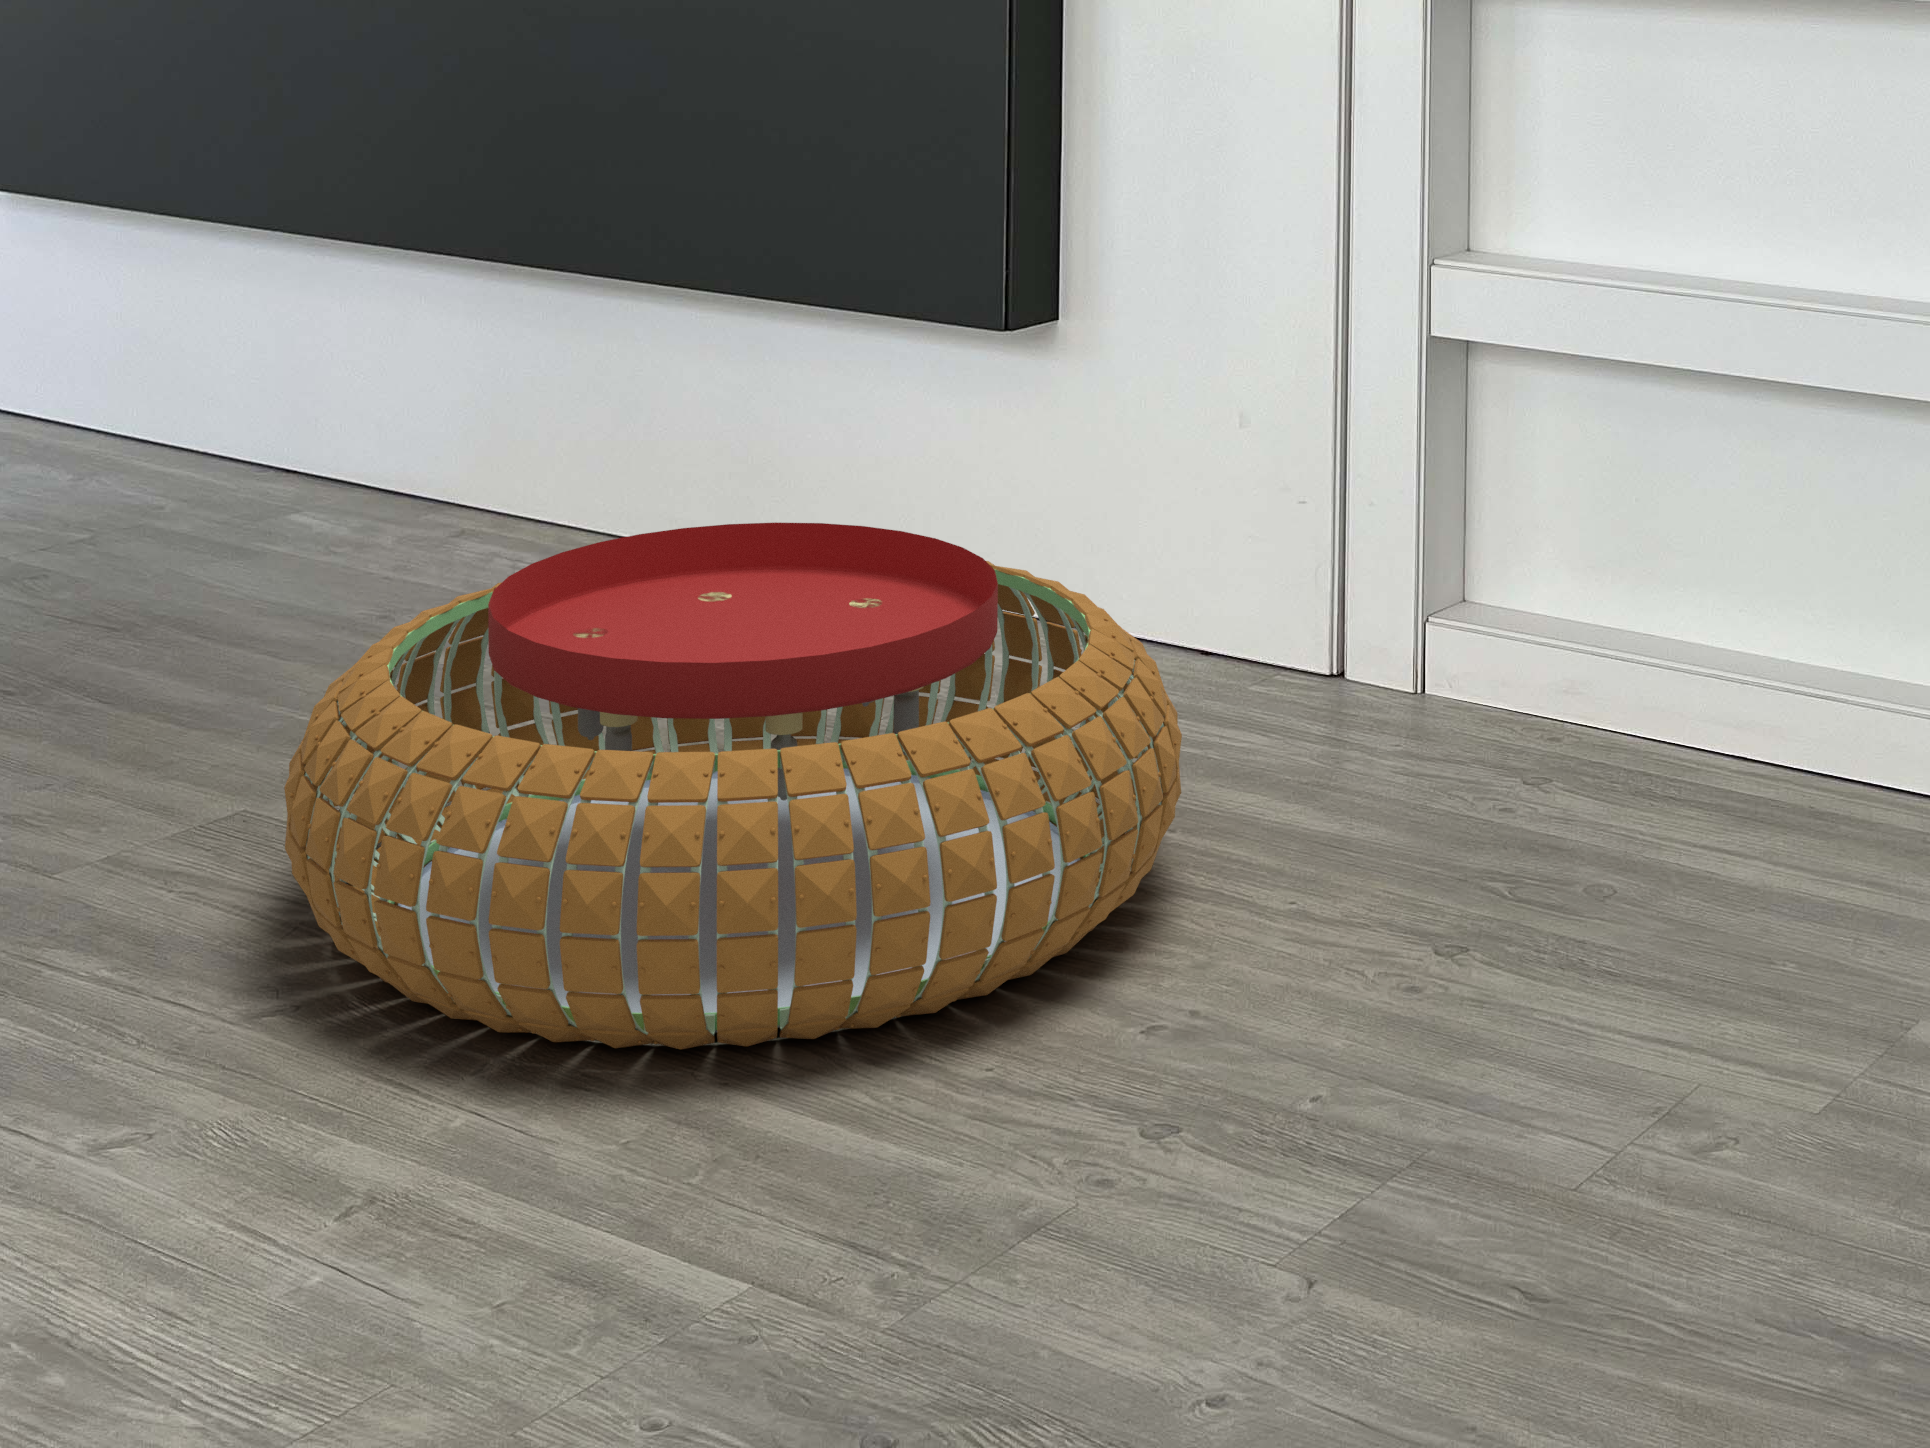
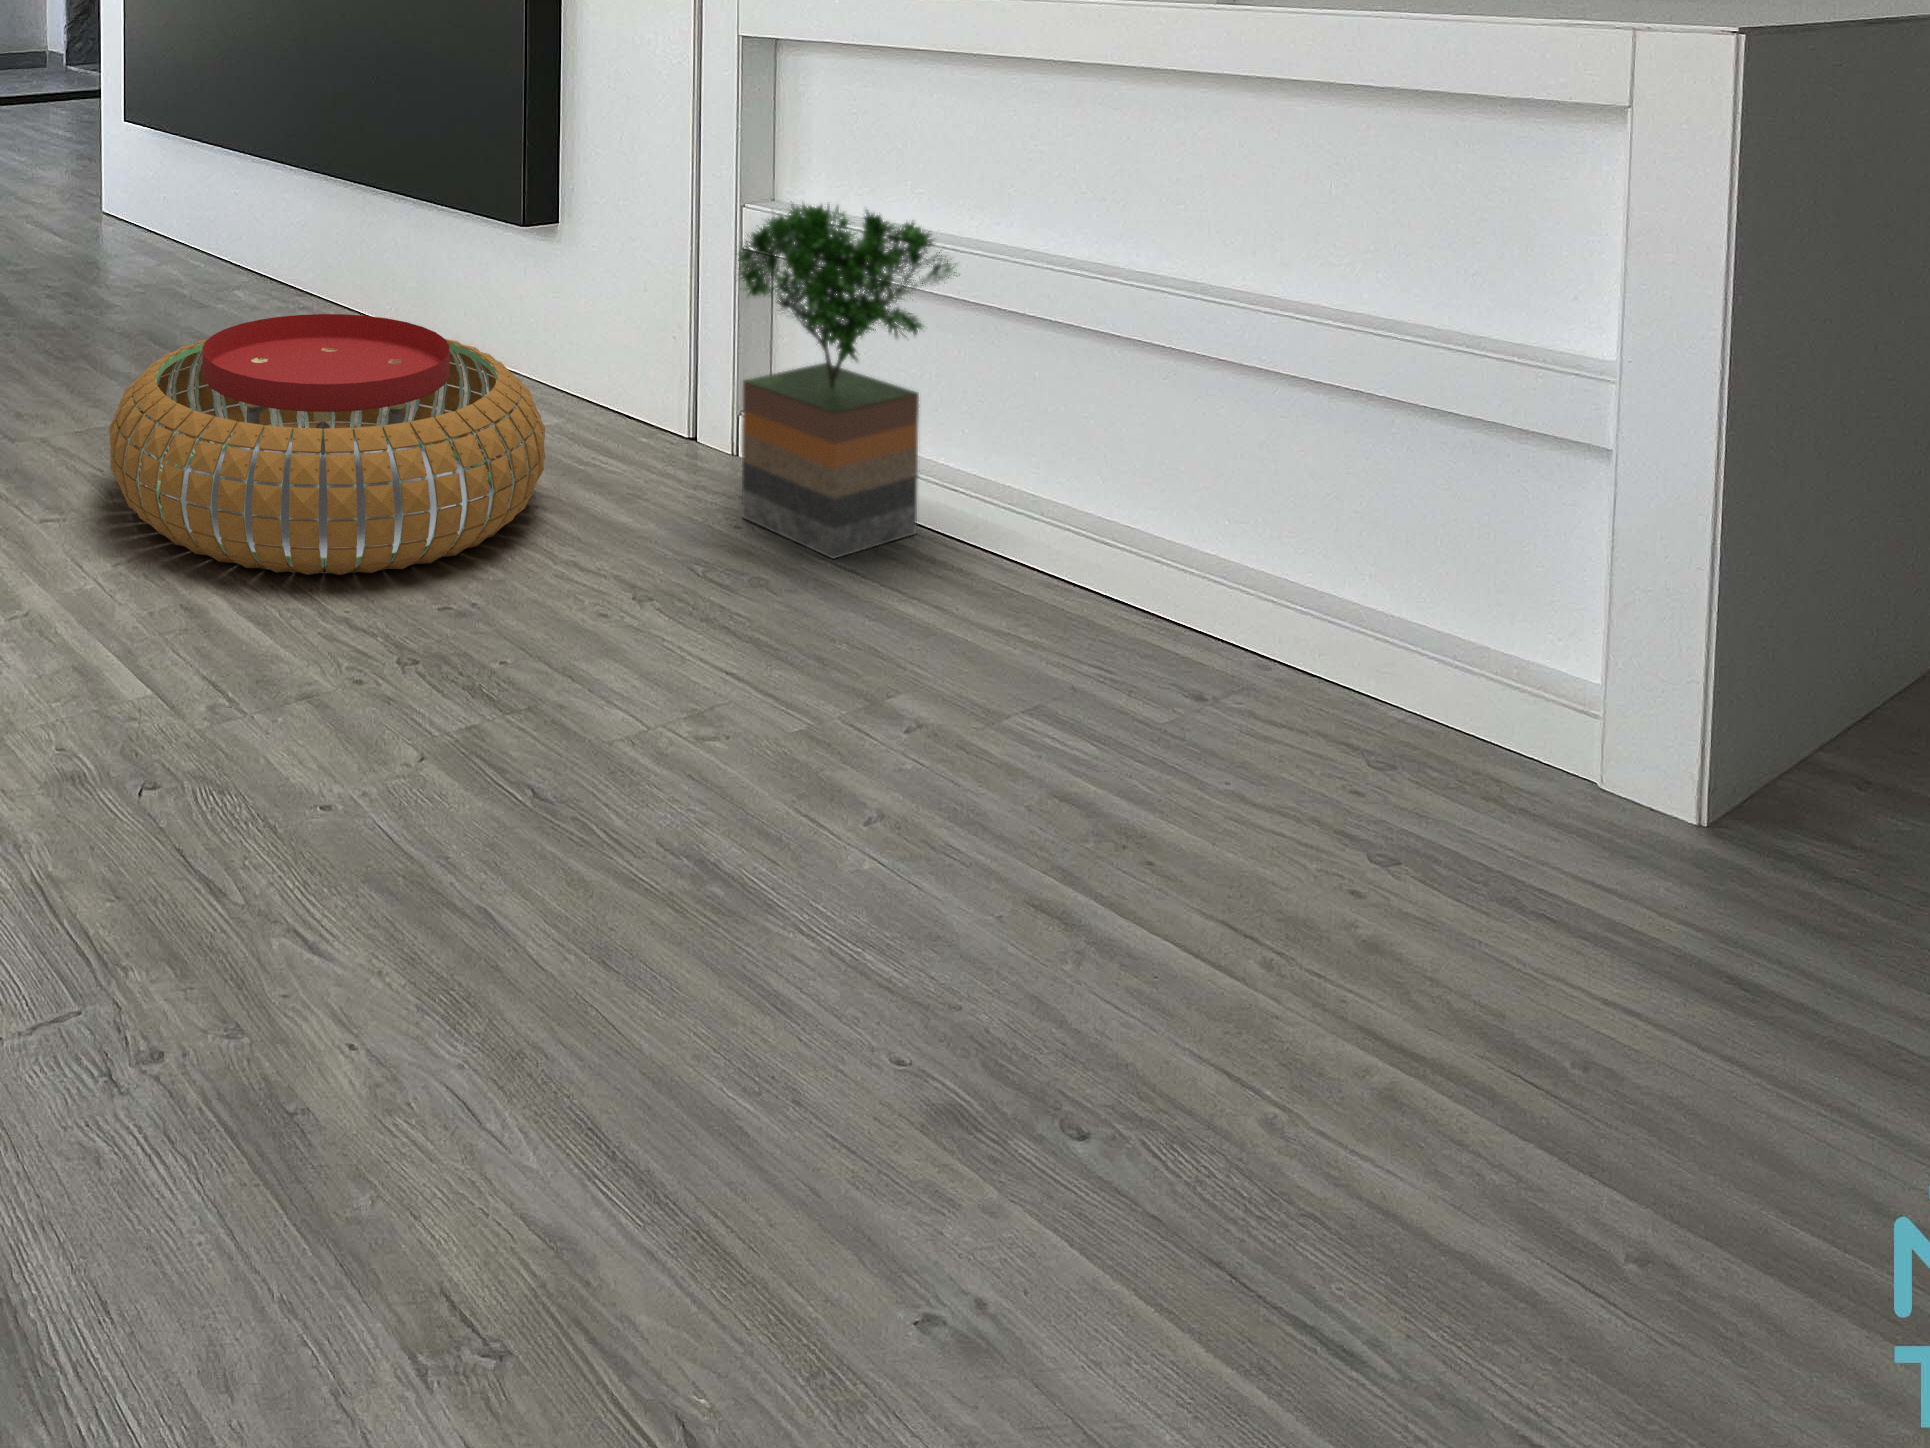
potted tree: none [1492,239,1852,849] -> present [737,203,960,558]

